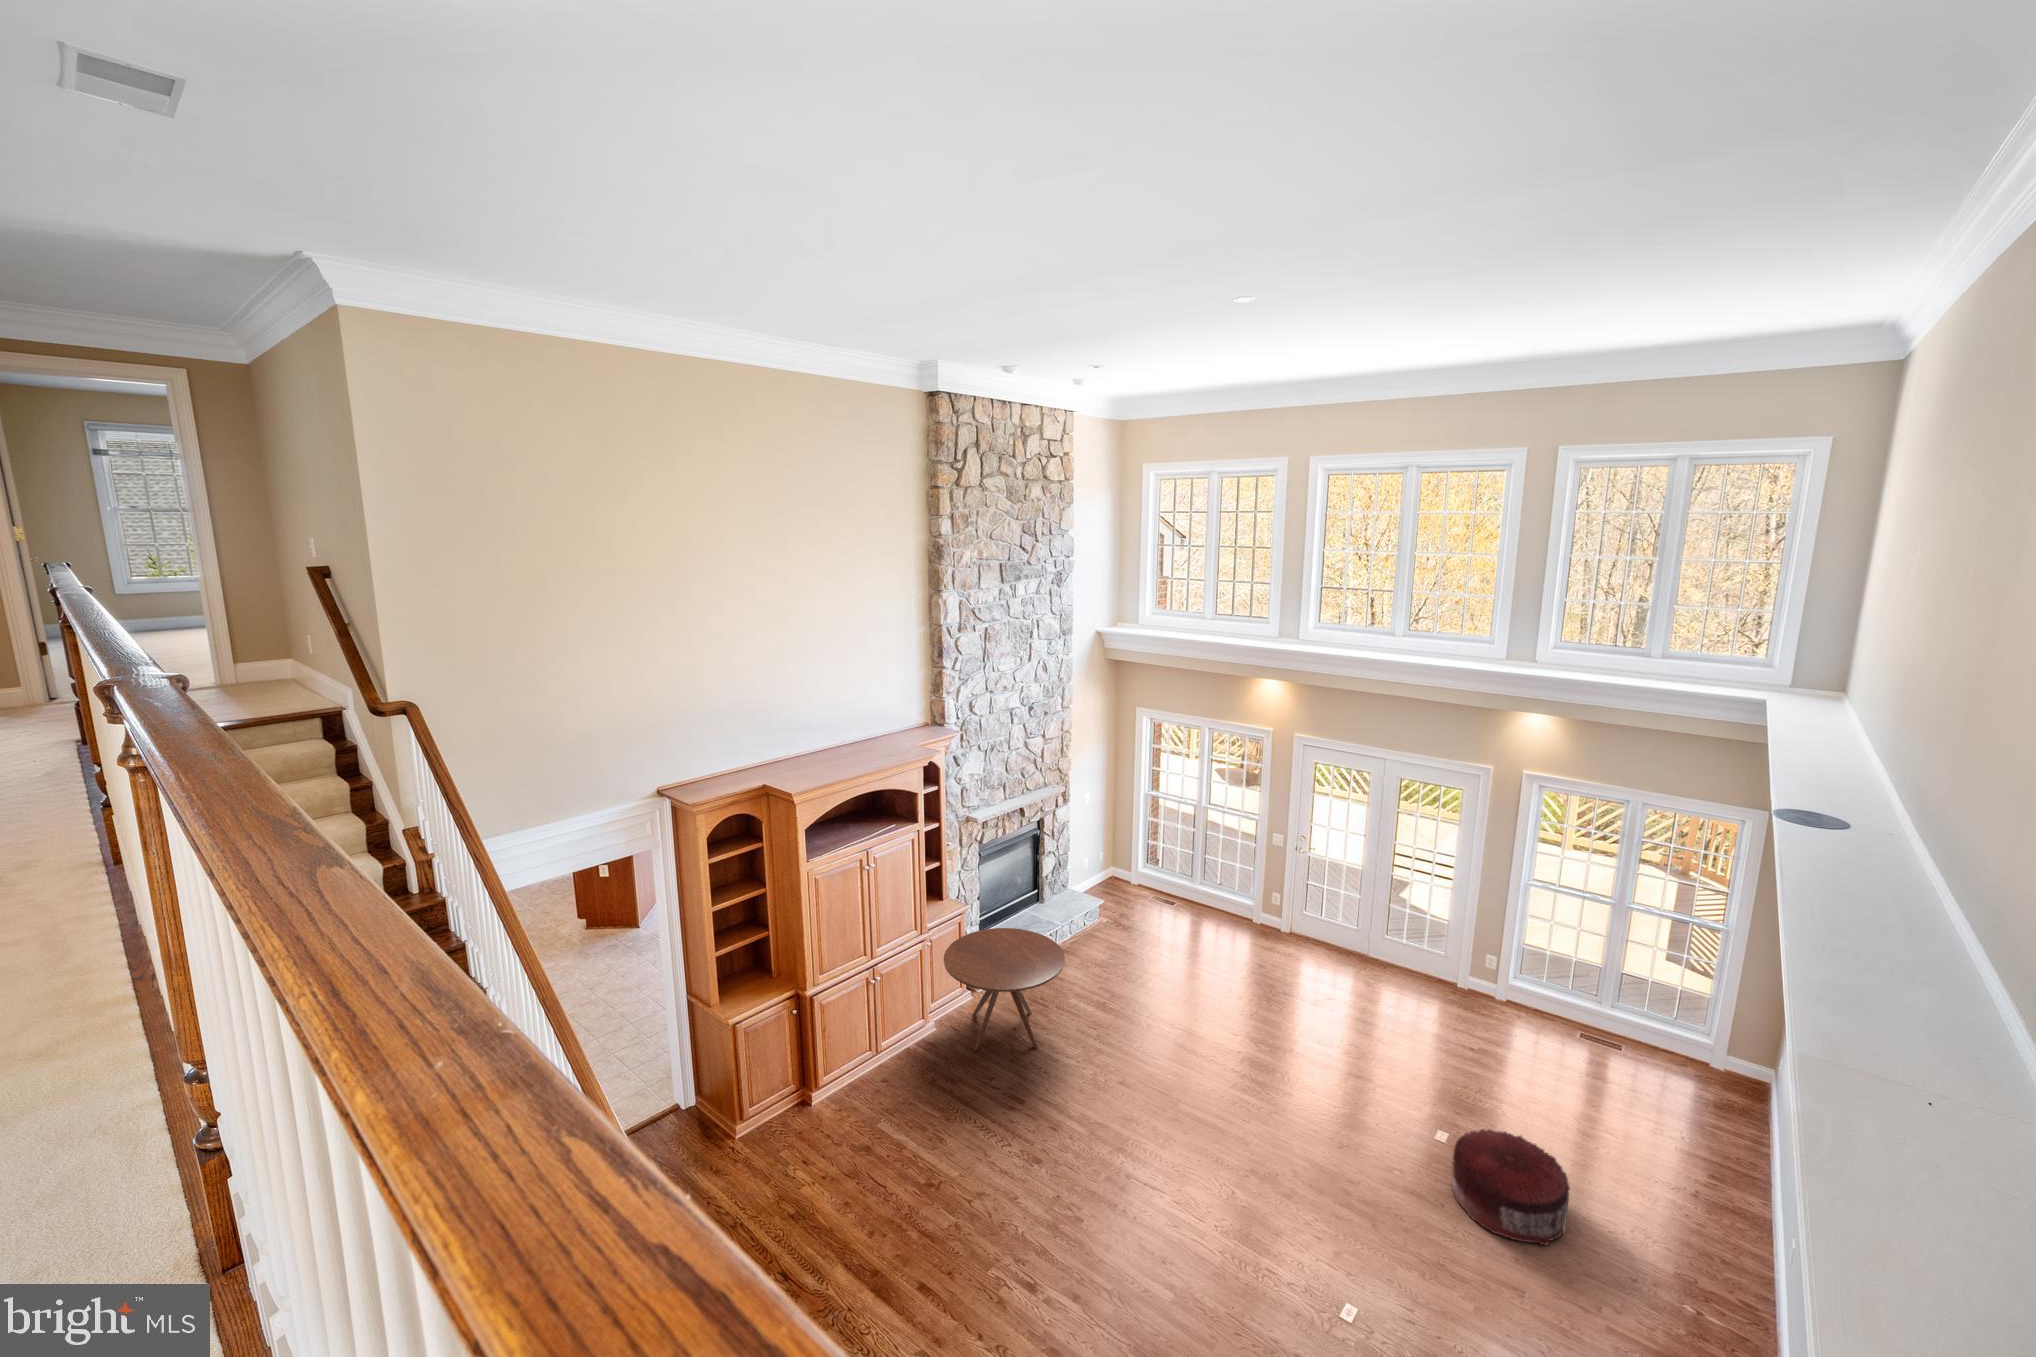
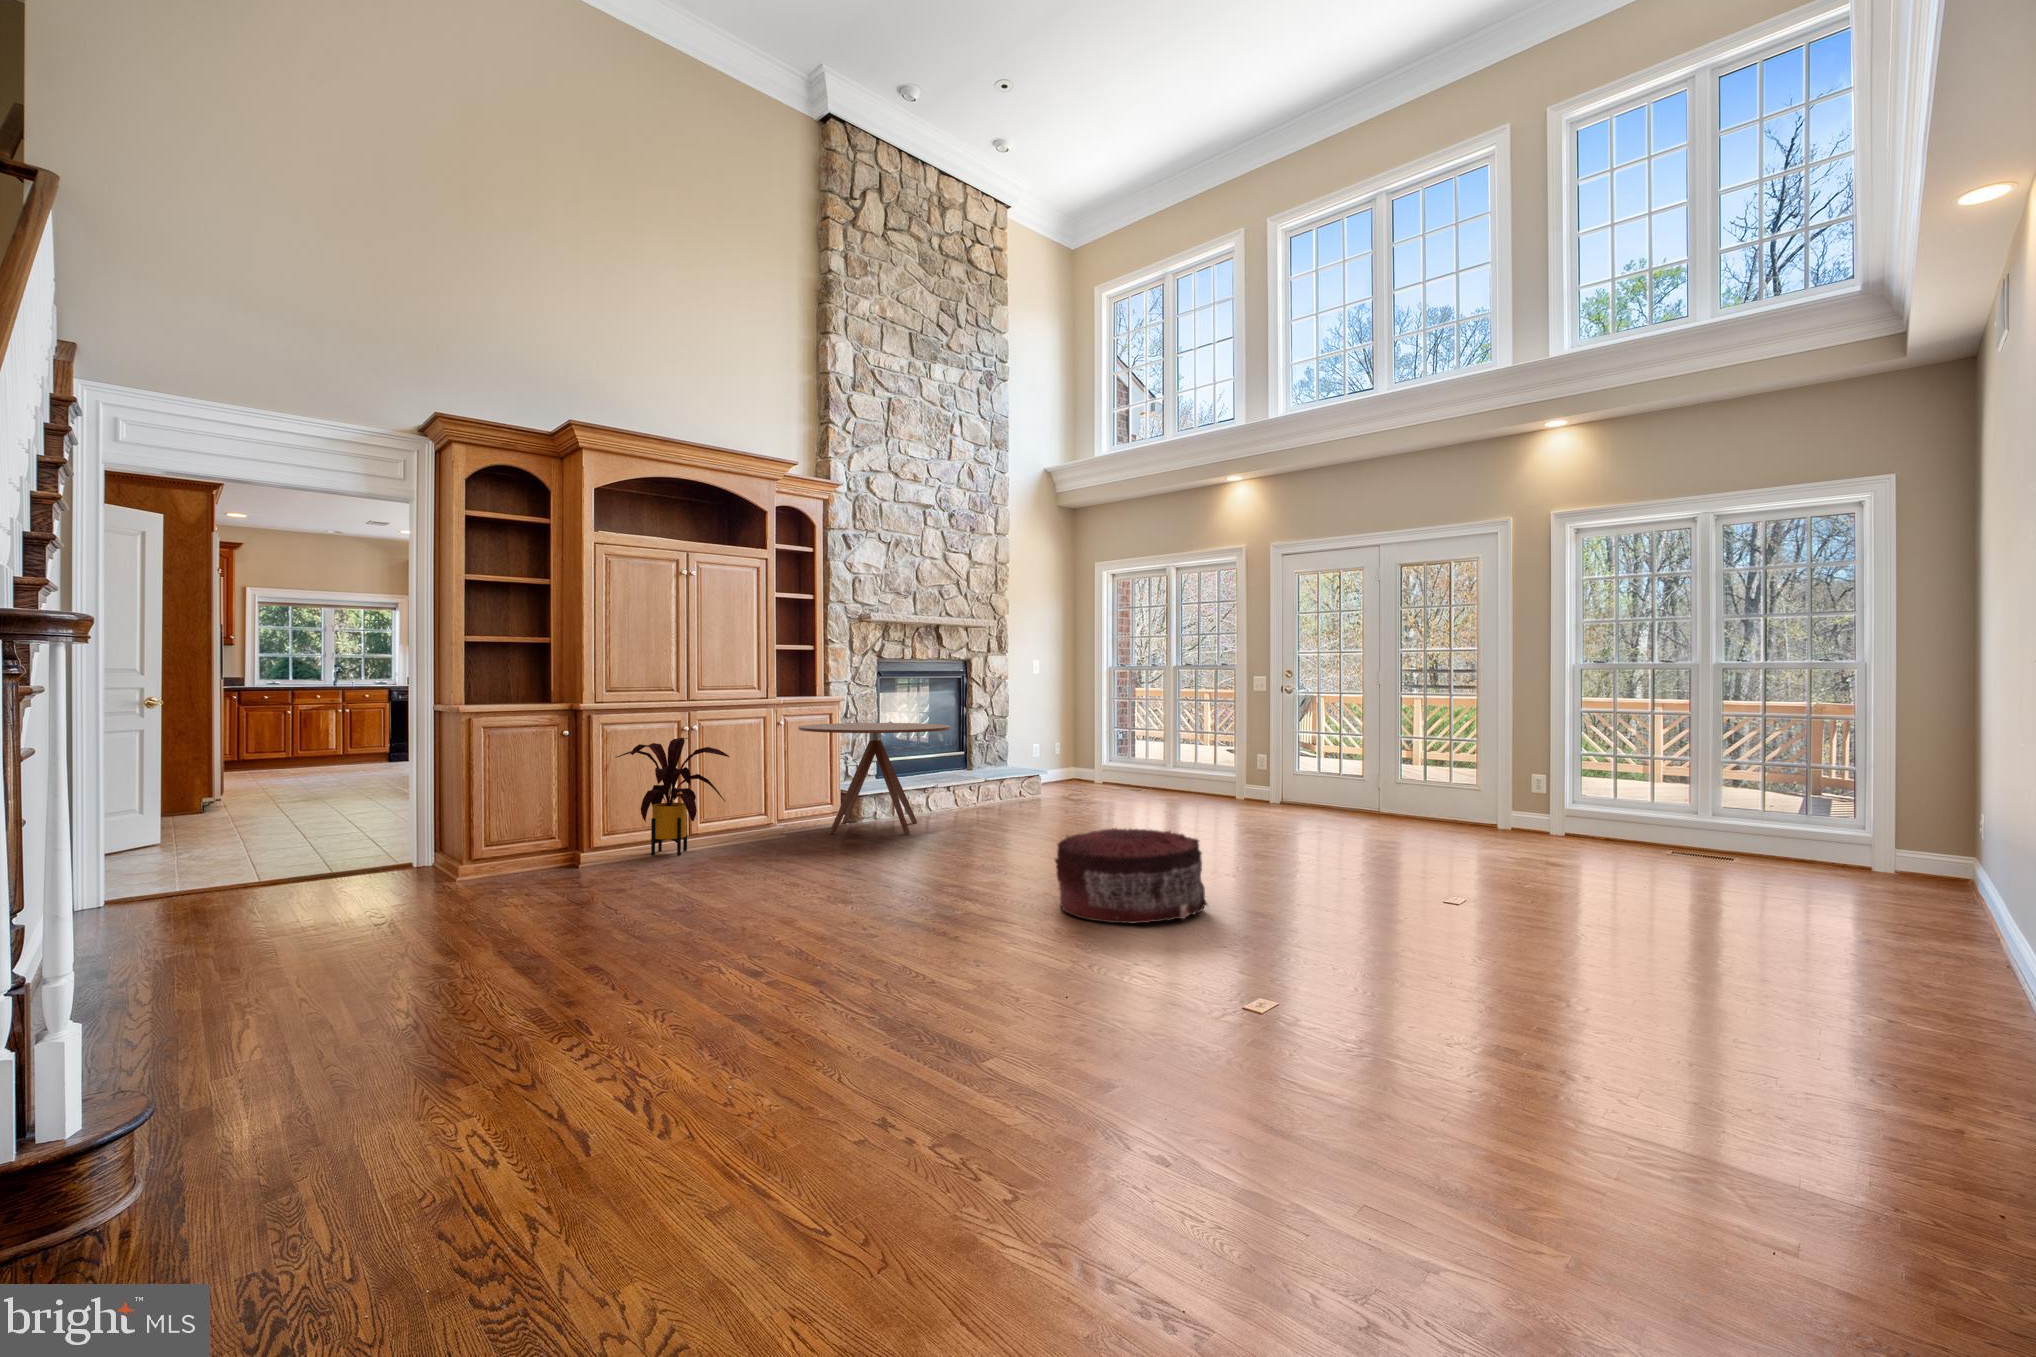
house plant: none [831,1012,920,1124] -> present [617,738,729,856]
pouf: present [1452,1129,1570,1245] -> present [1055,828,1207,924]

